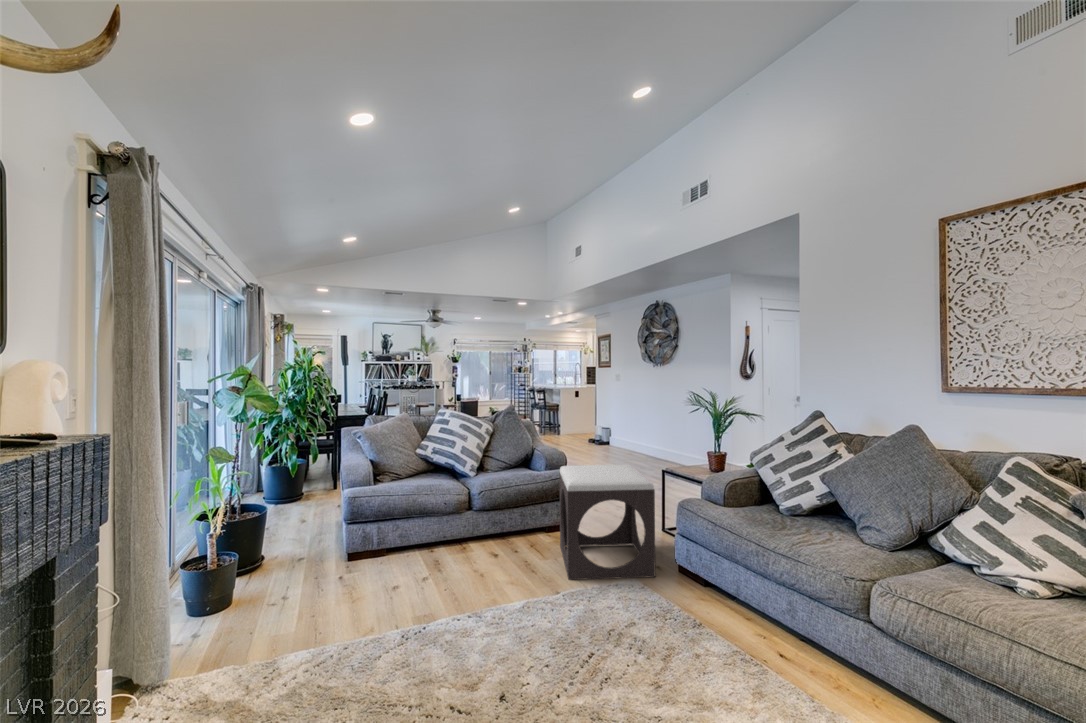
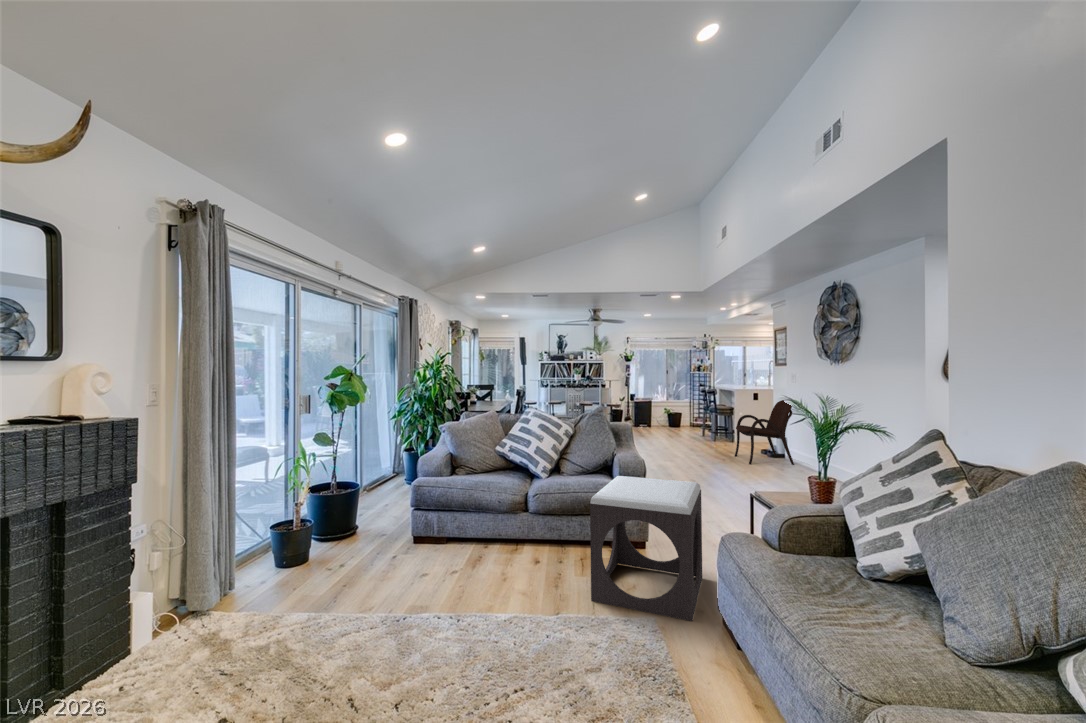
armchair: none [571,396,620,453] -> present [735,400,794,465]

